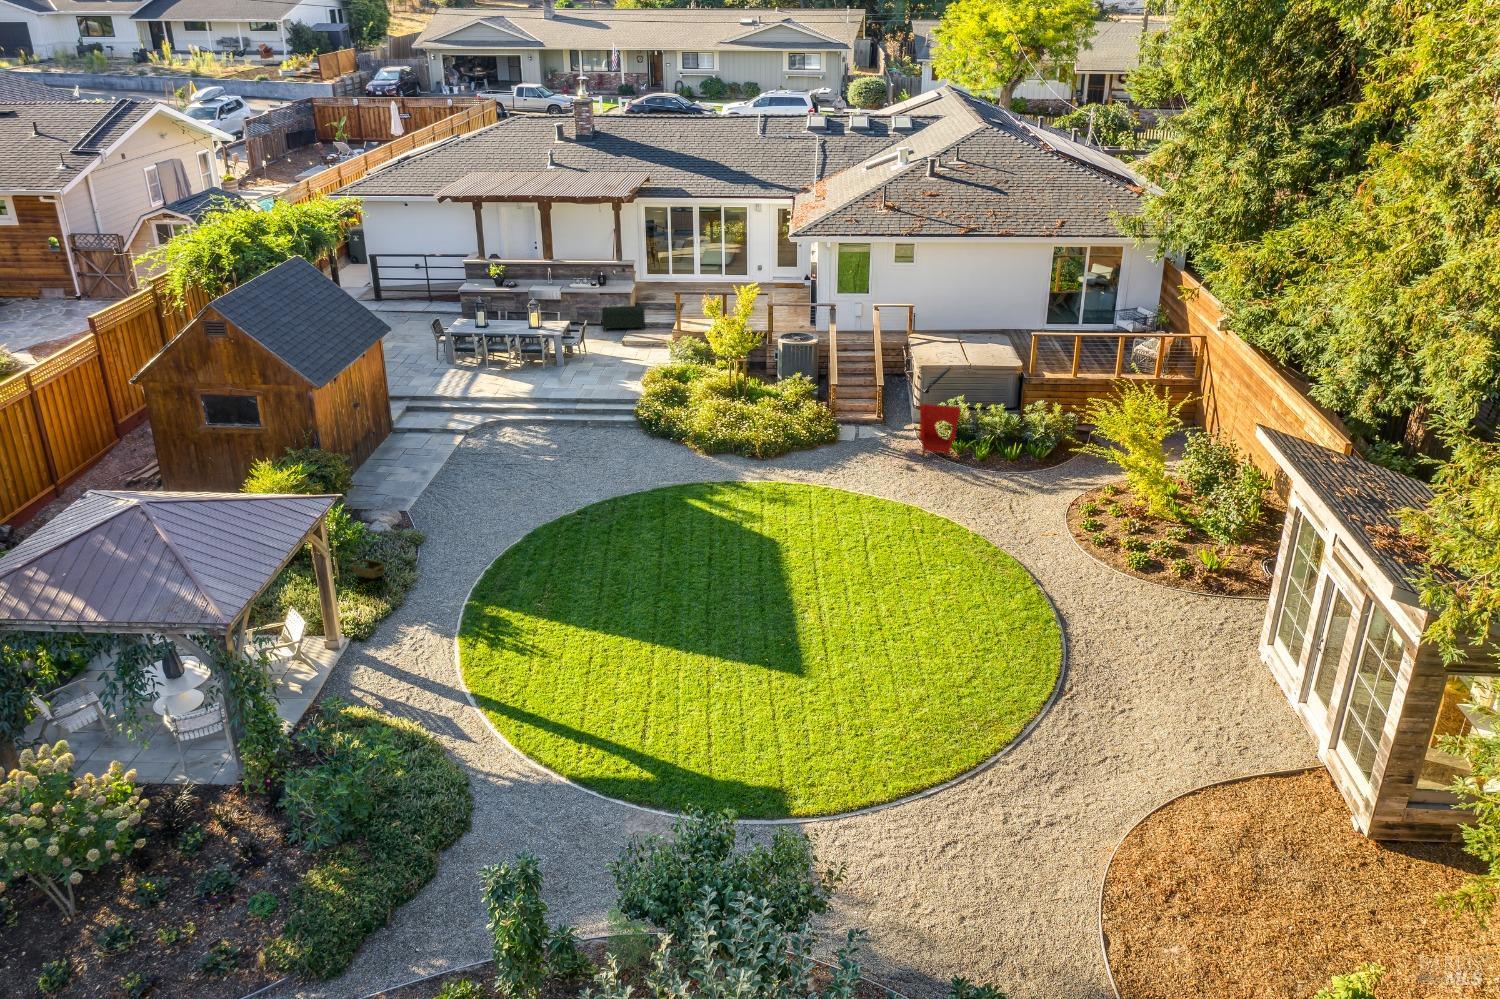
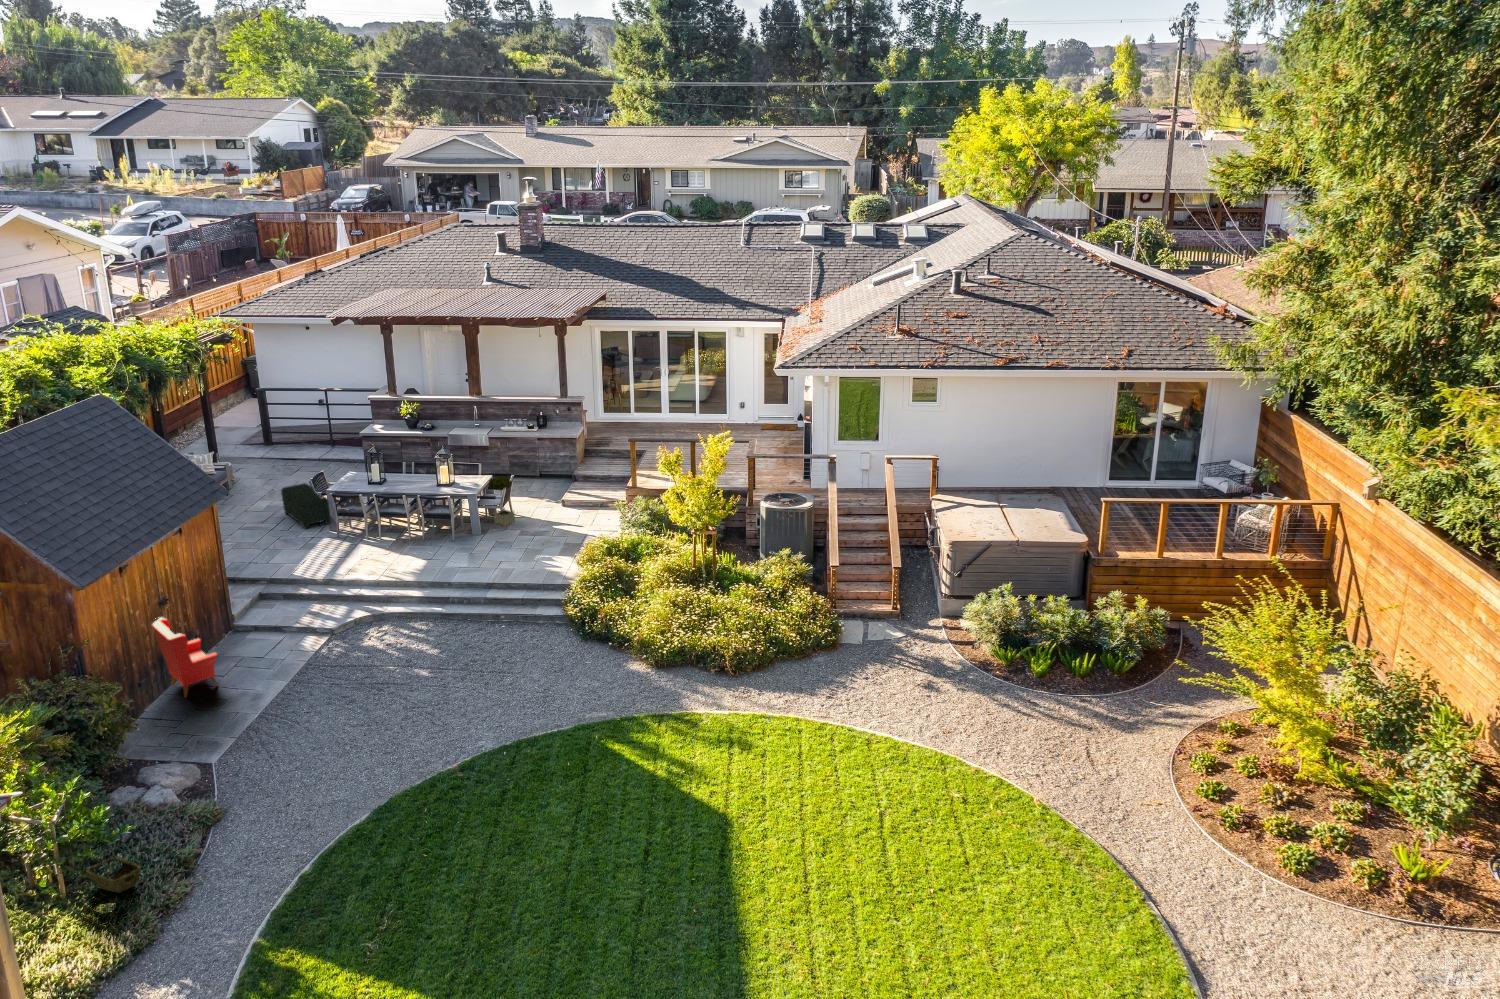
bench: present [602,306,645,331] -> present [281,483,331,529]
potted tree: none [569,321,590,360] -> present [488,476,515,526]
armchair: present [919,404,961,460] -> present [152,617,218,698]

